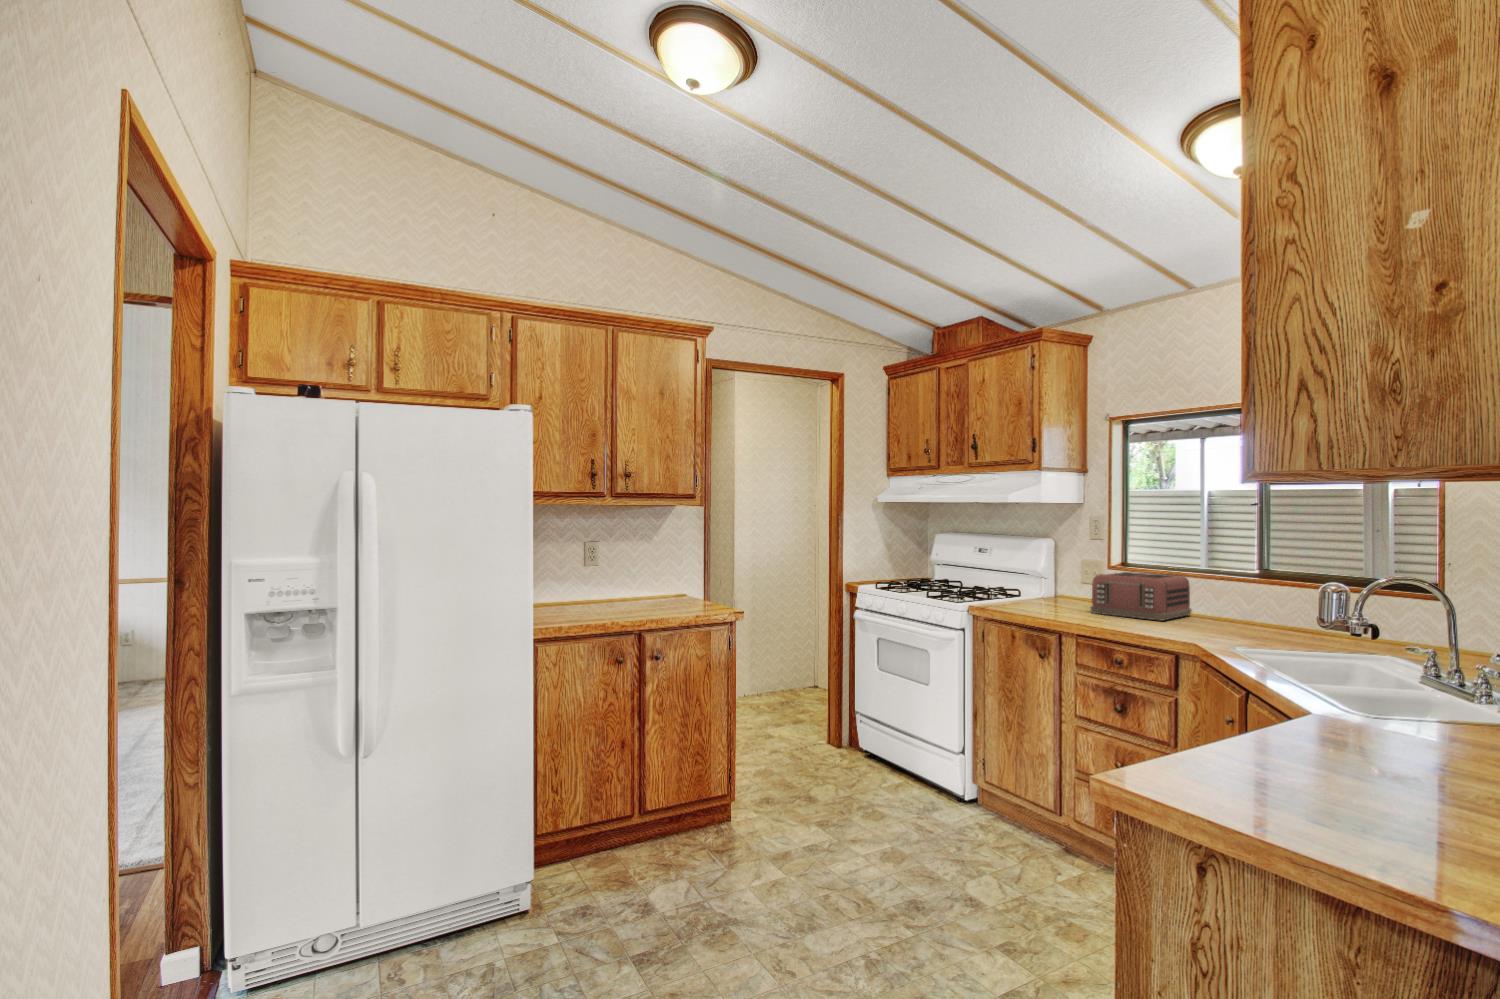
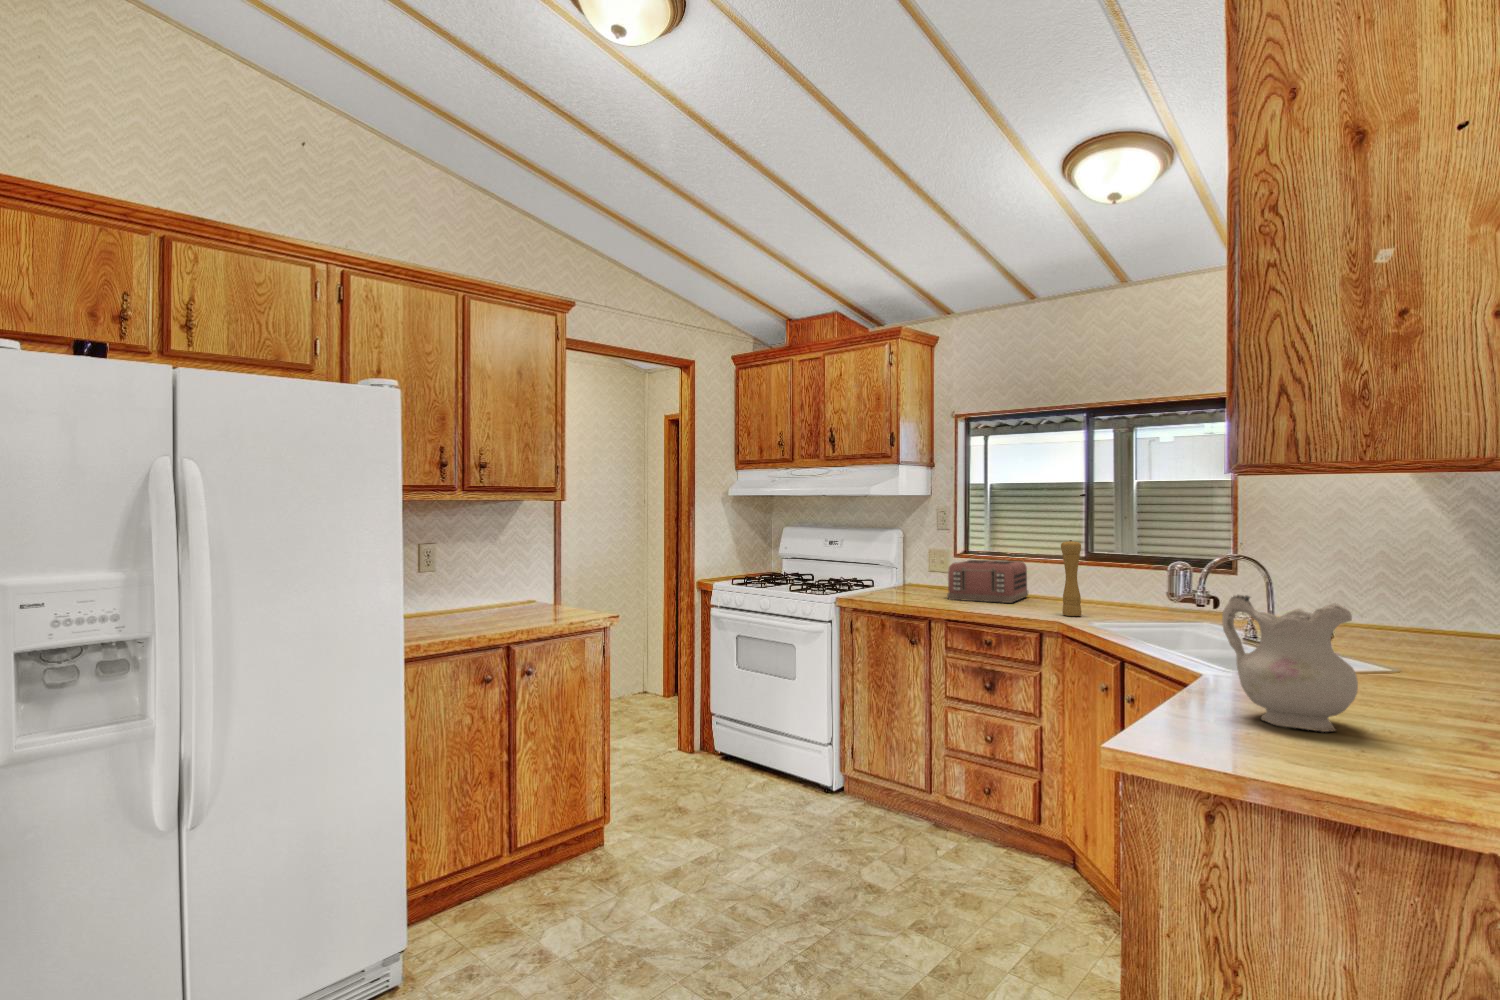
pepper mill: none [1210,554,1235,639] -> present [1061,540,1081,616]
ceramic pitcher: none [1289,622,1455,794] -> present [1222,595,1358,732]

